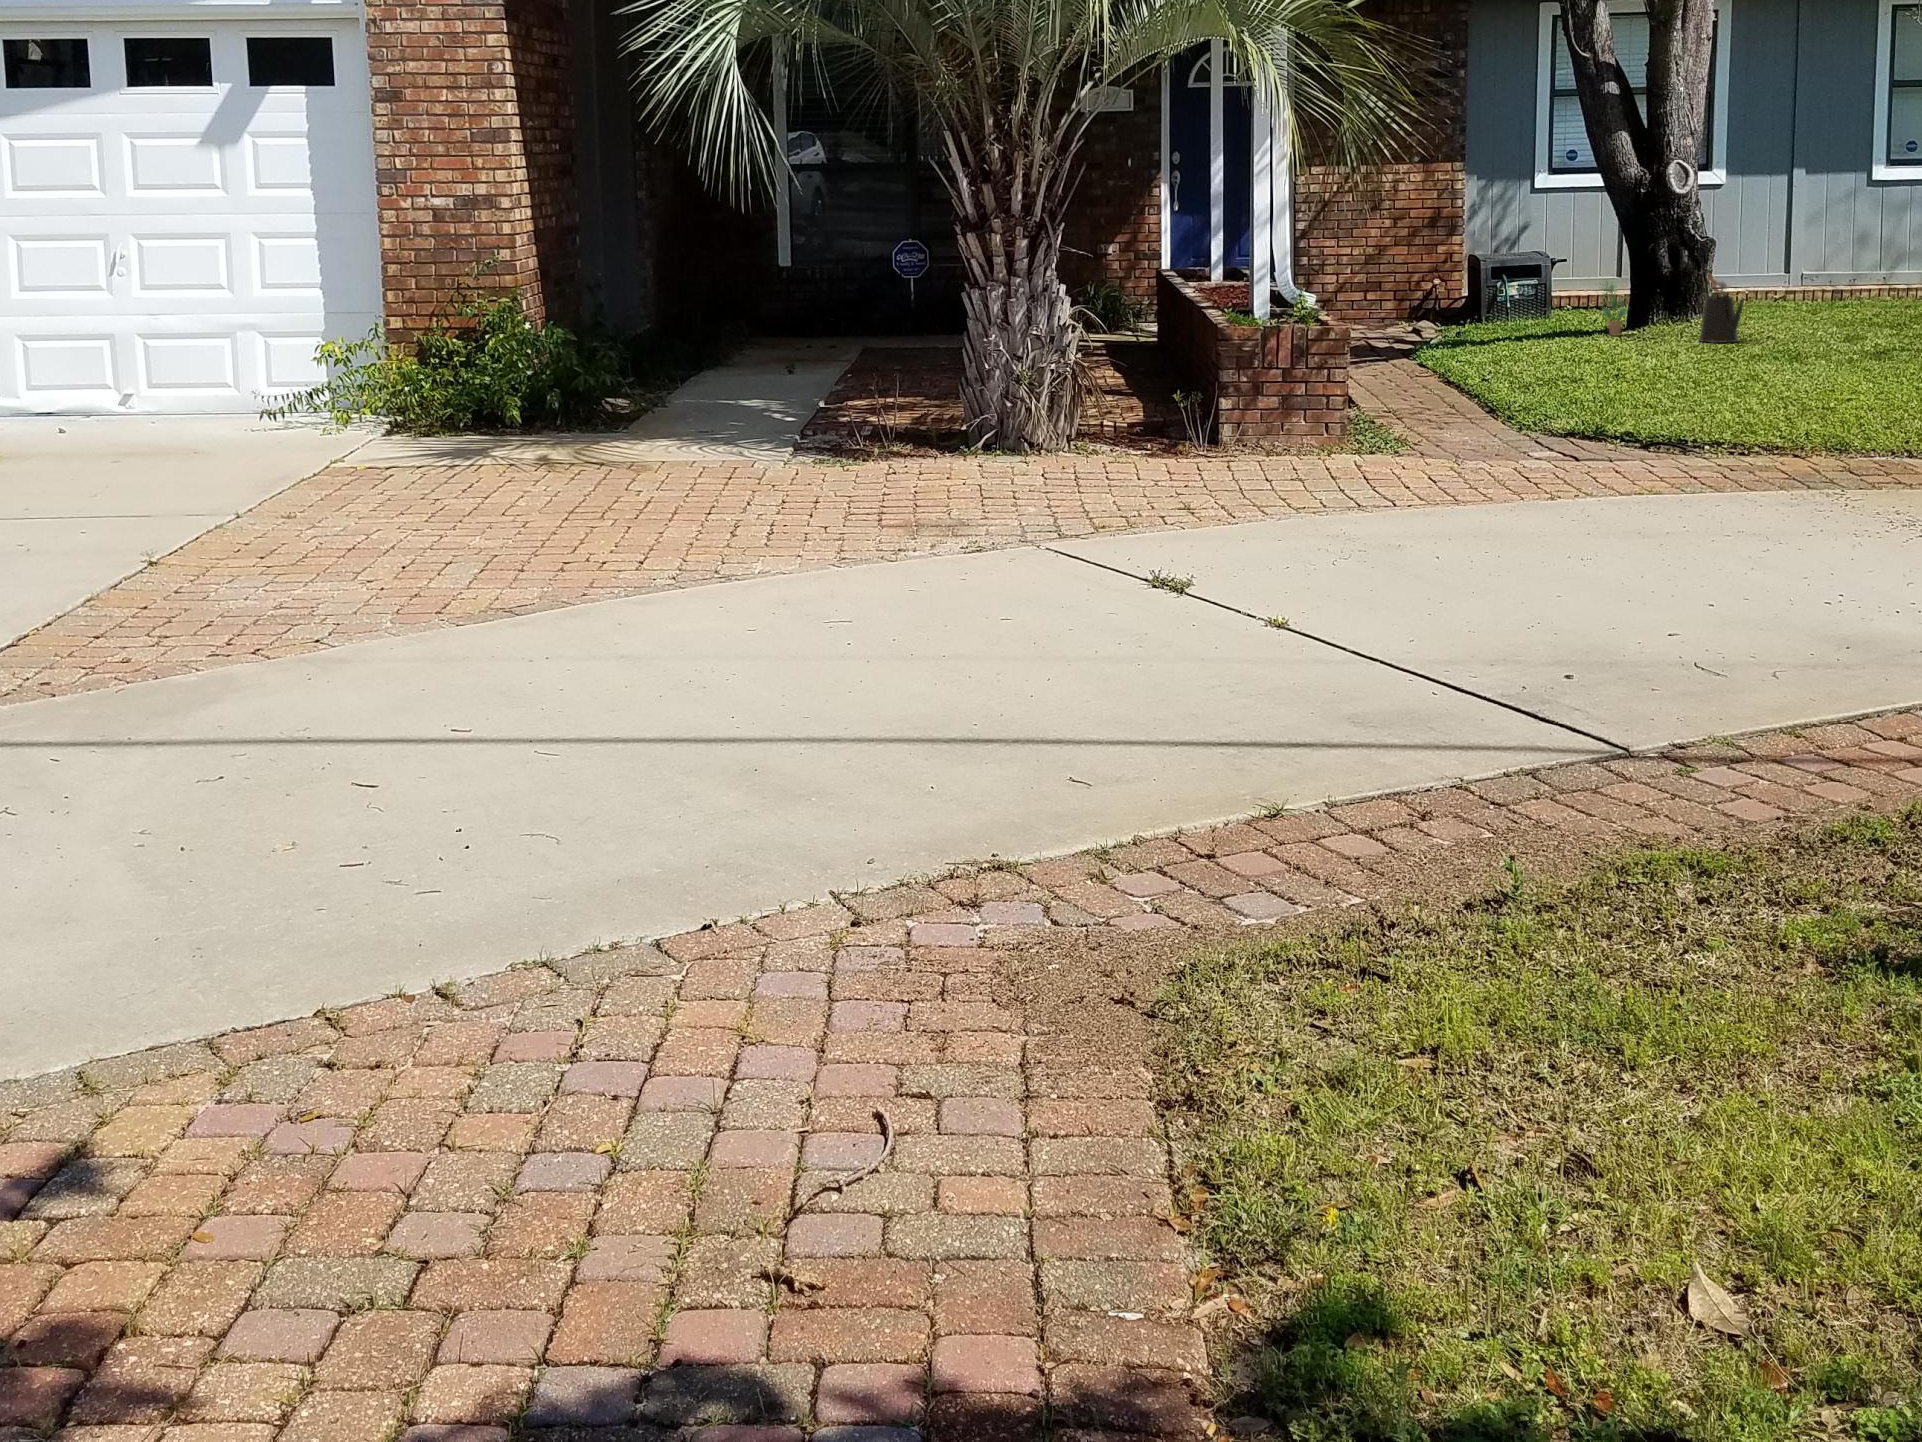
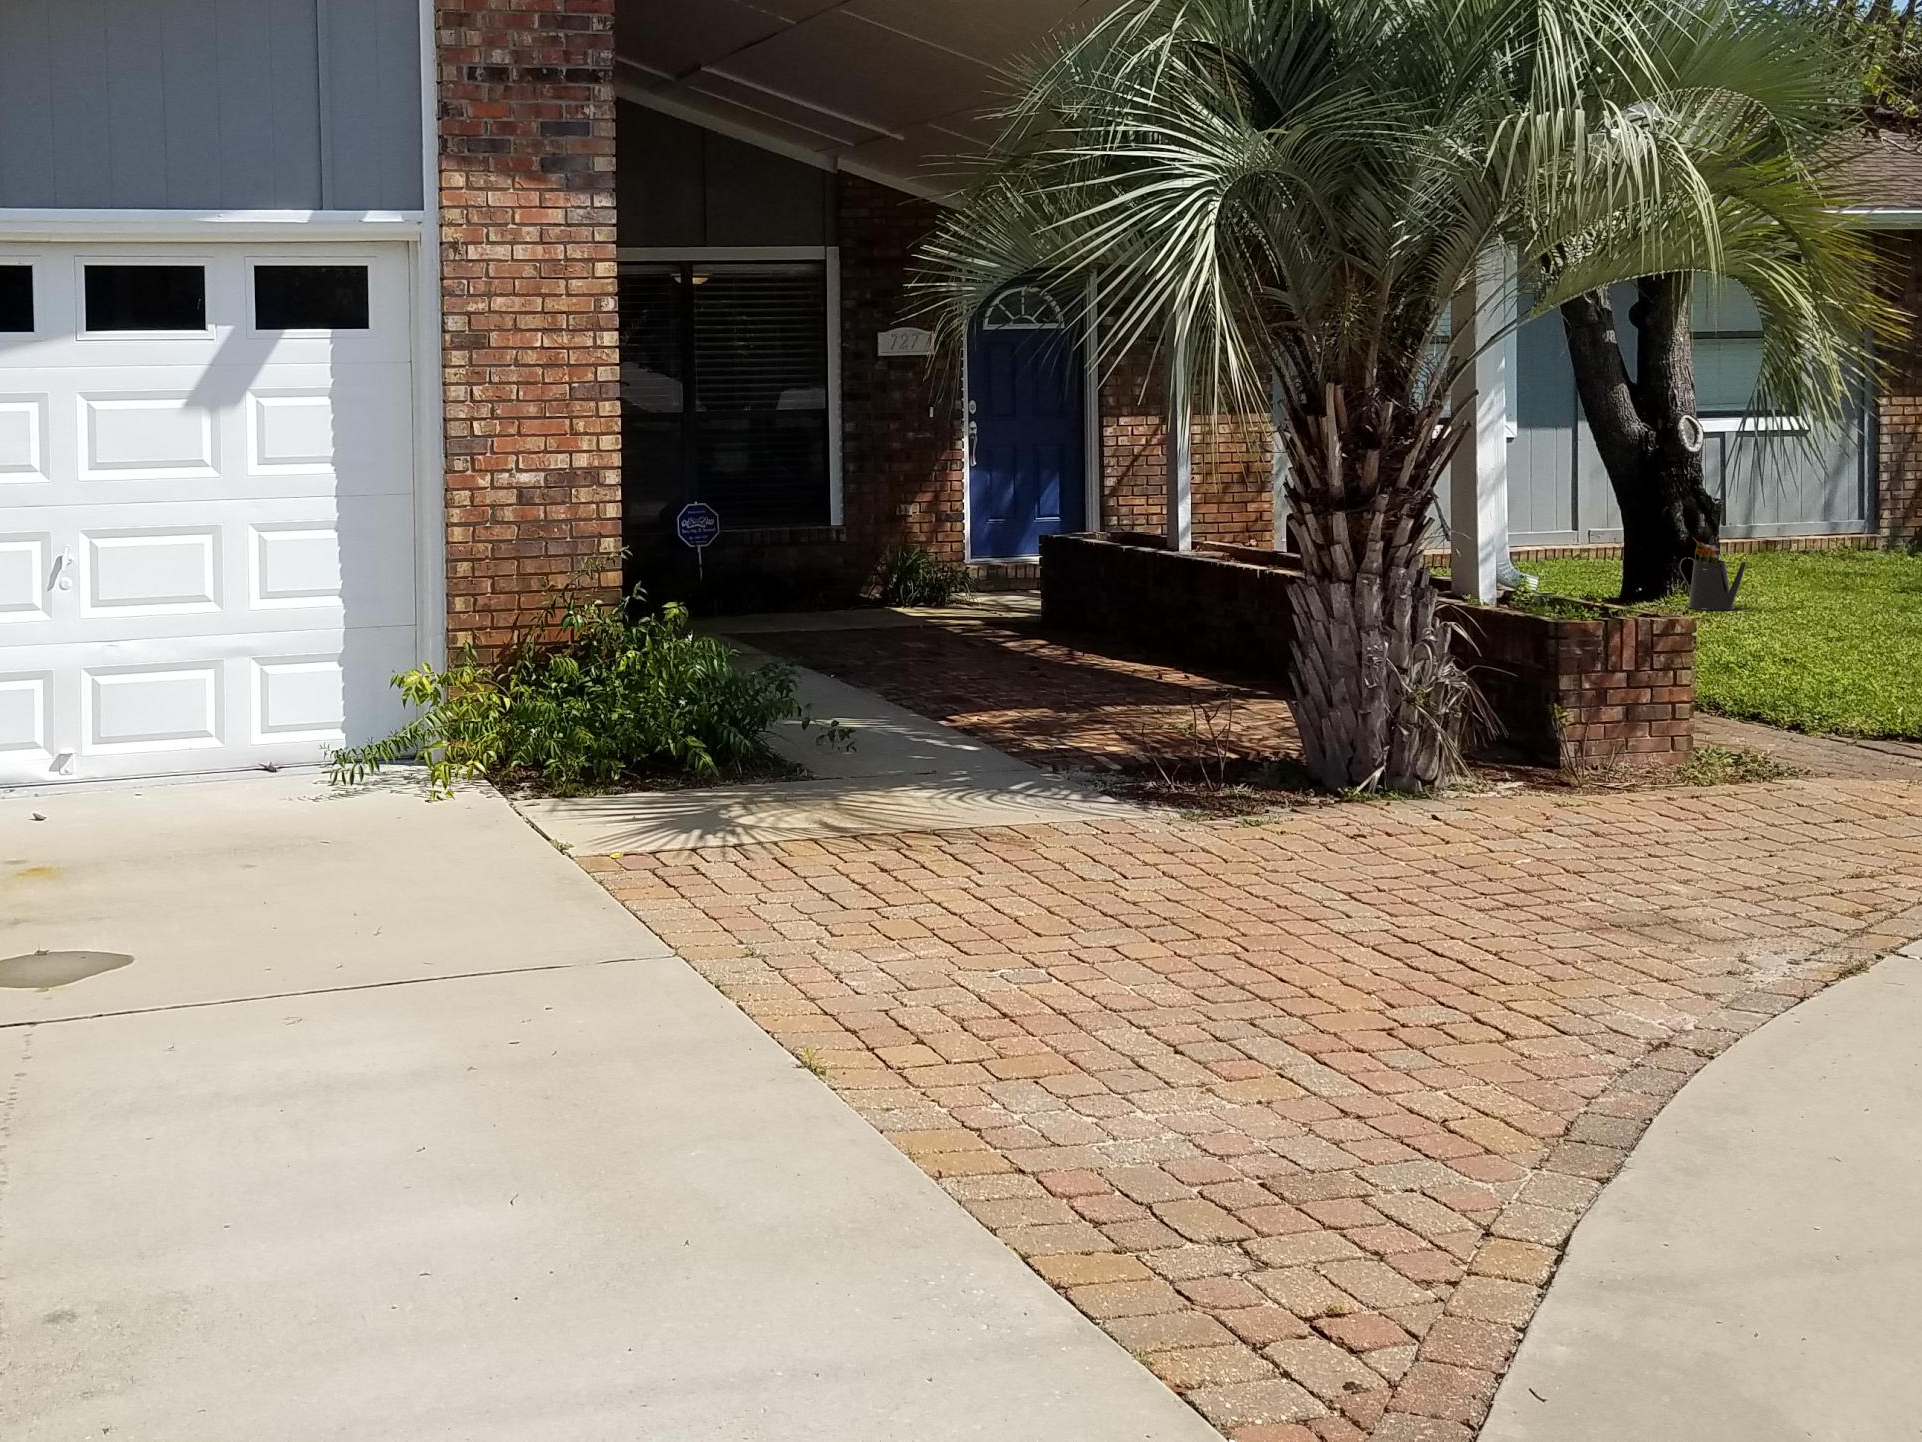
potted plant: present [1601,283,1627,336] -> none [1569,543,1607,606]

